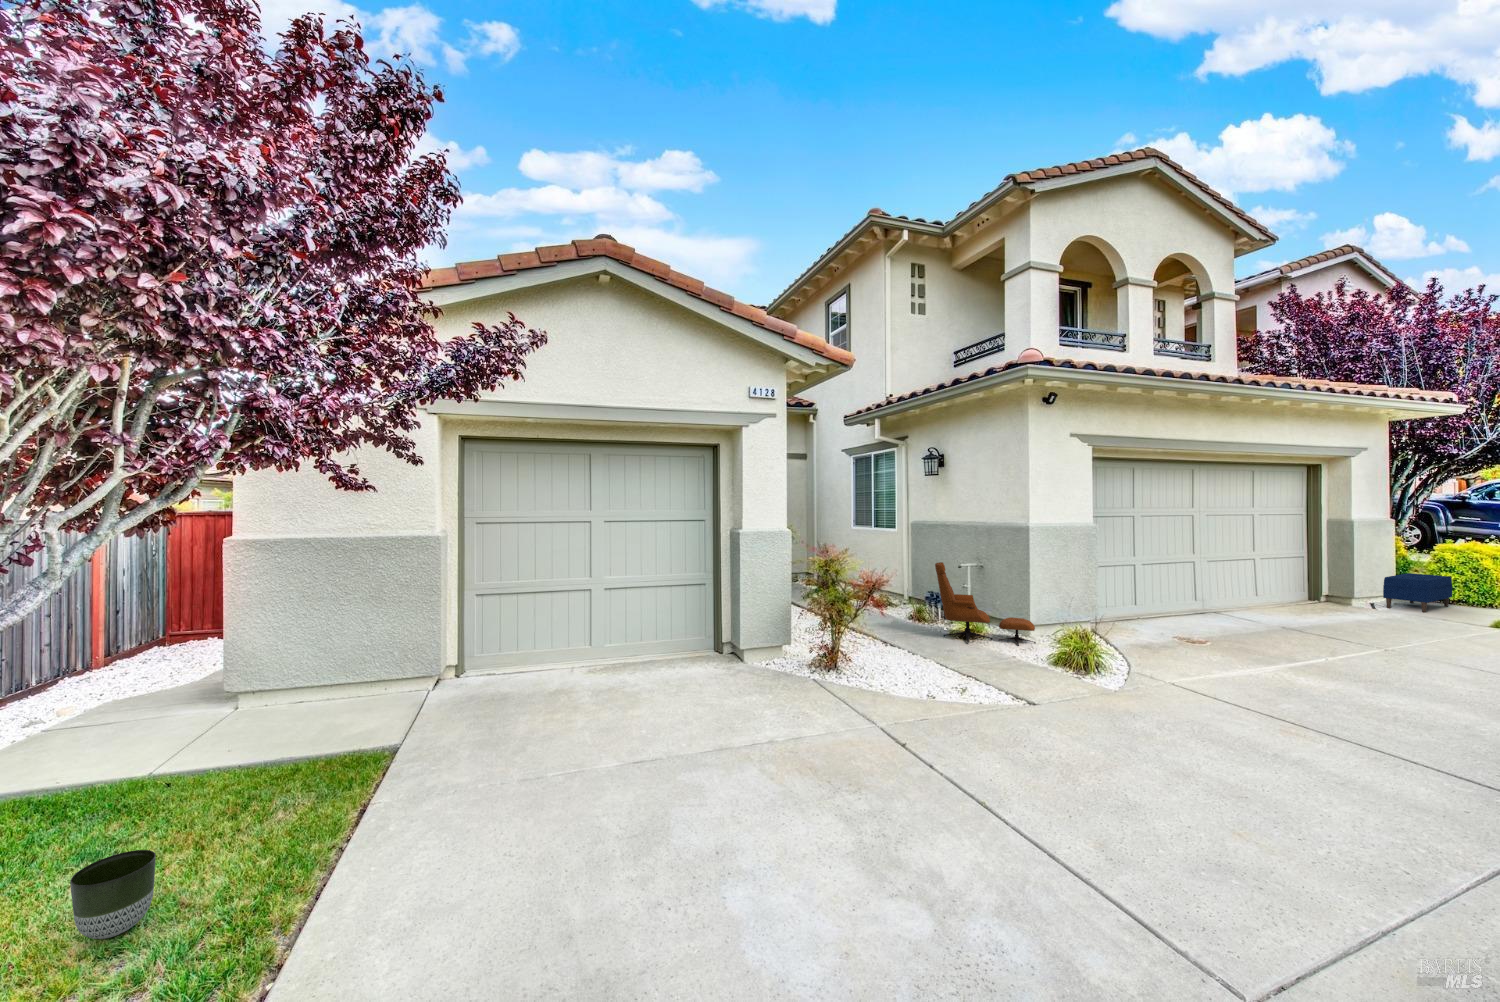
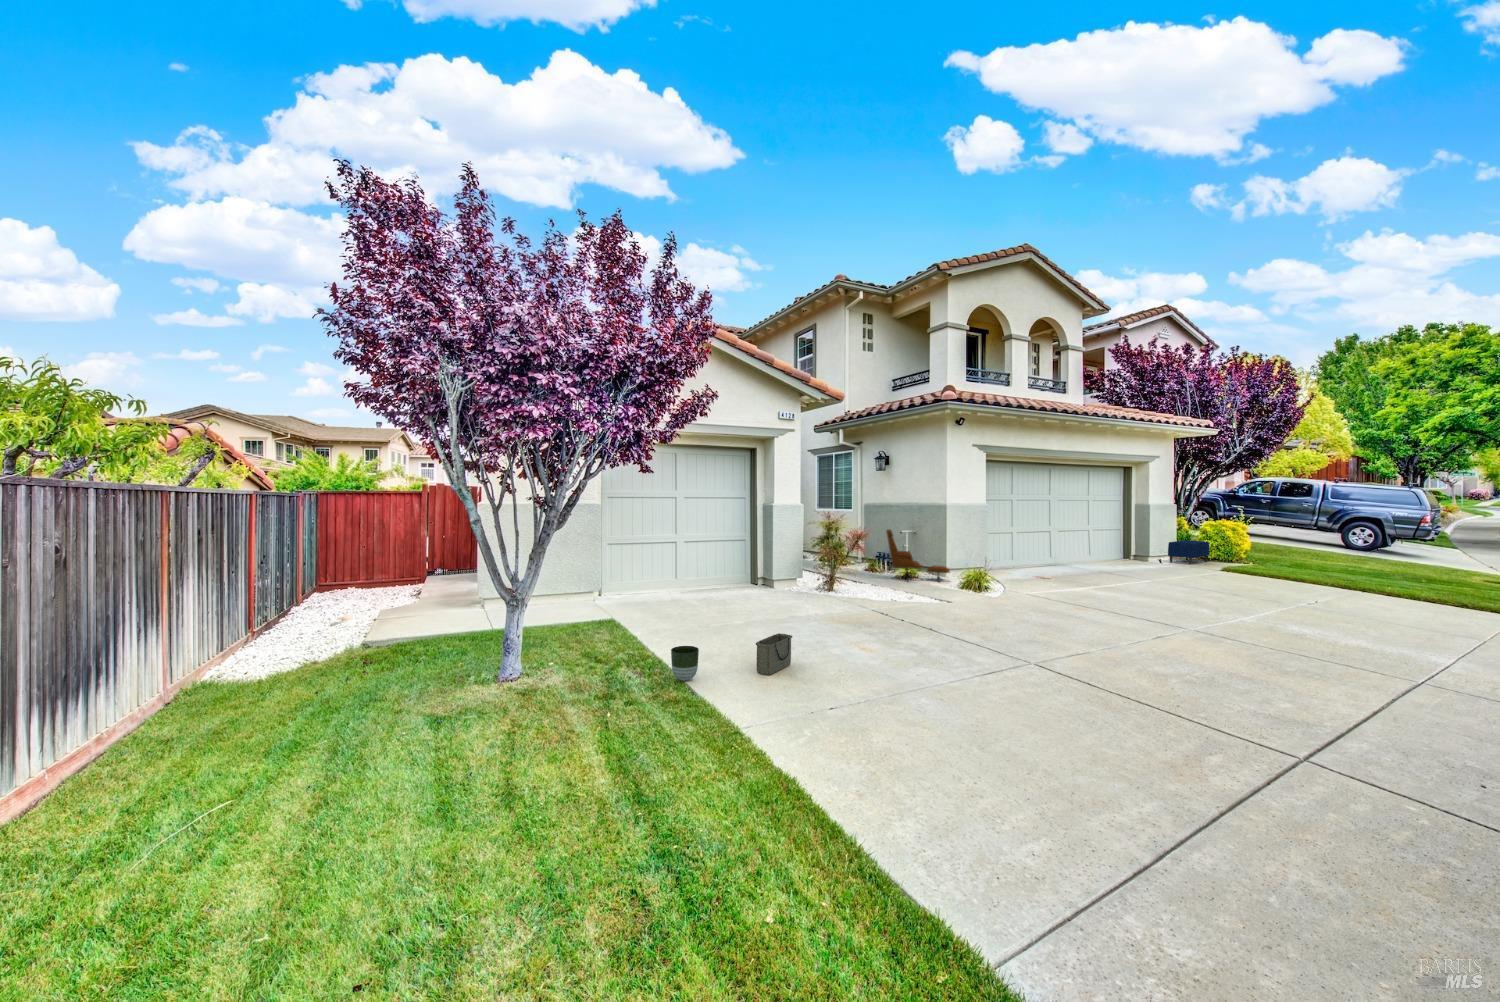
basket: none [550,824,654,947] -> present [756,633,792,675]
planter: present [70,850,156,939] -> present [671,646,699,681]

